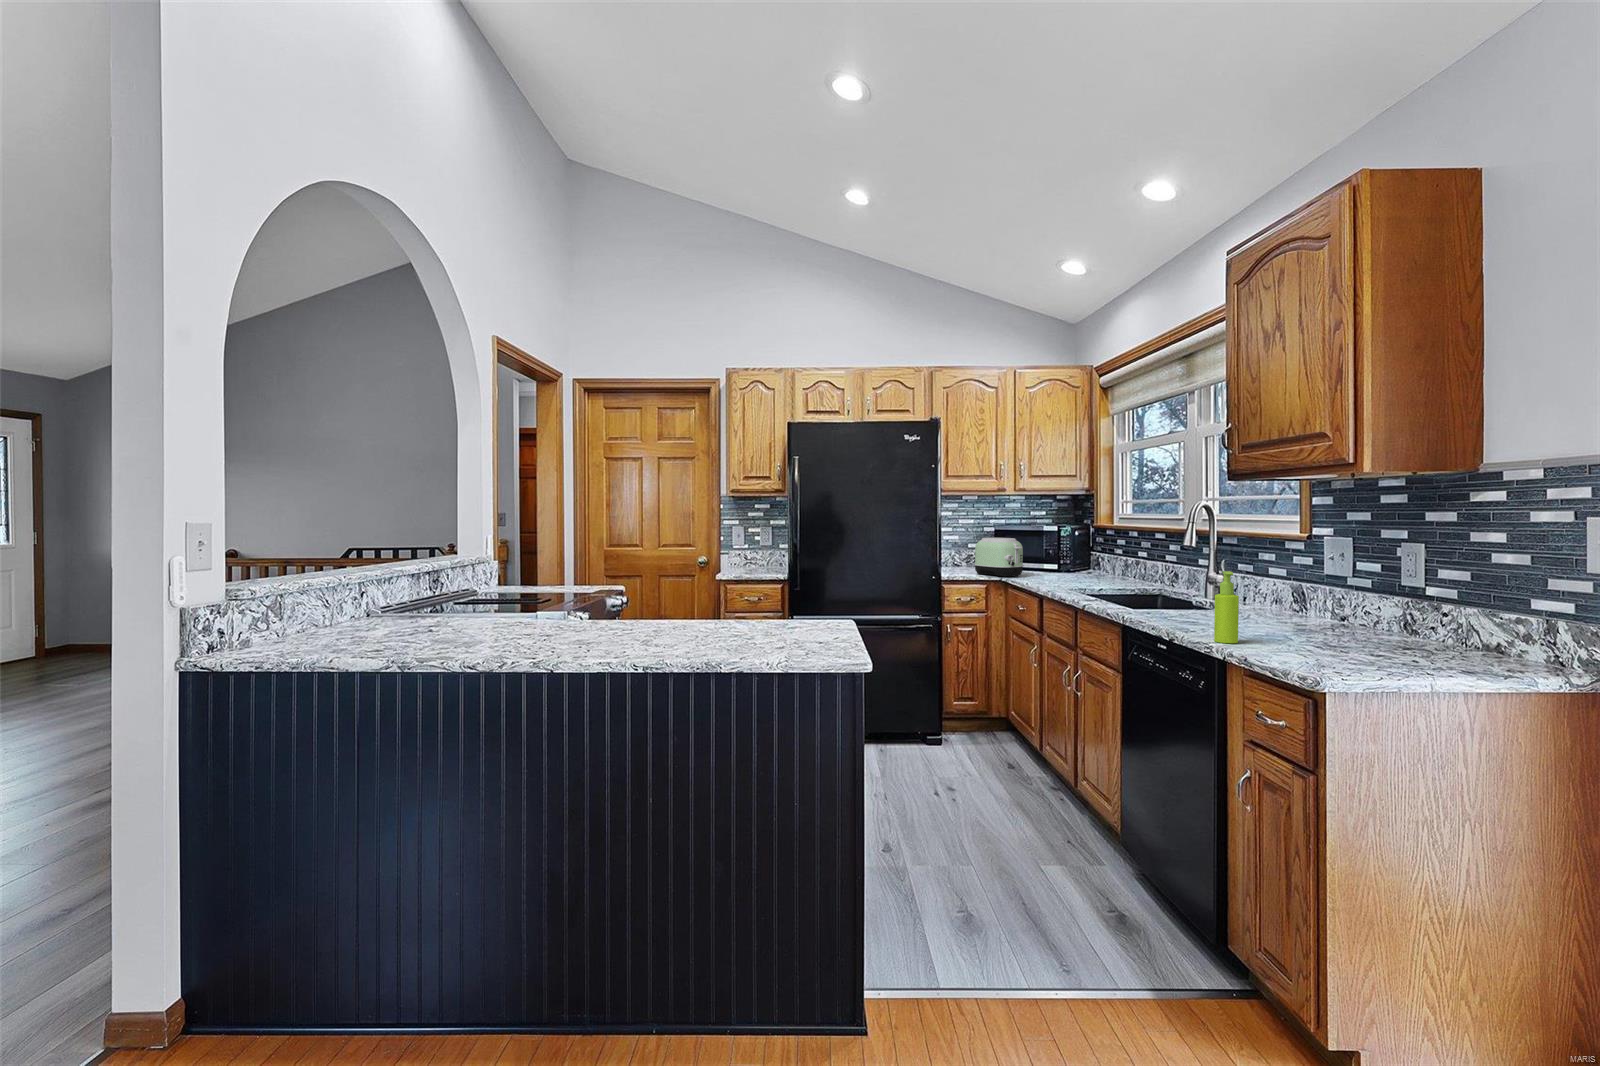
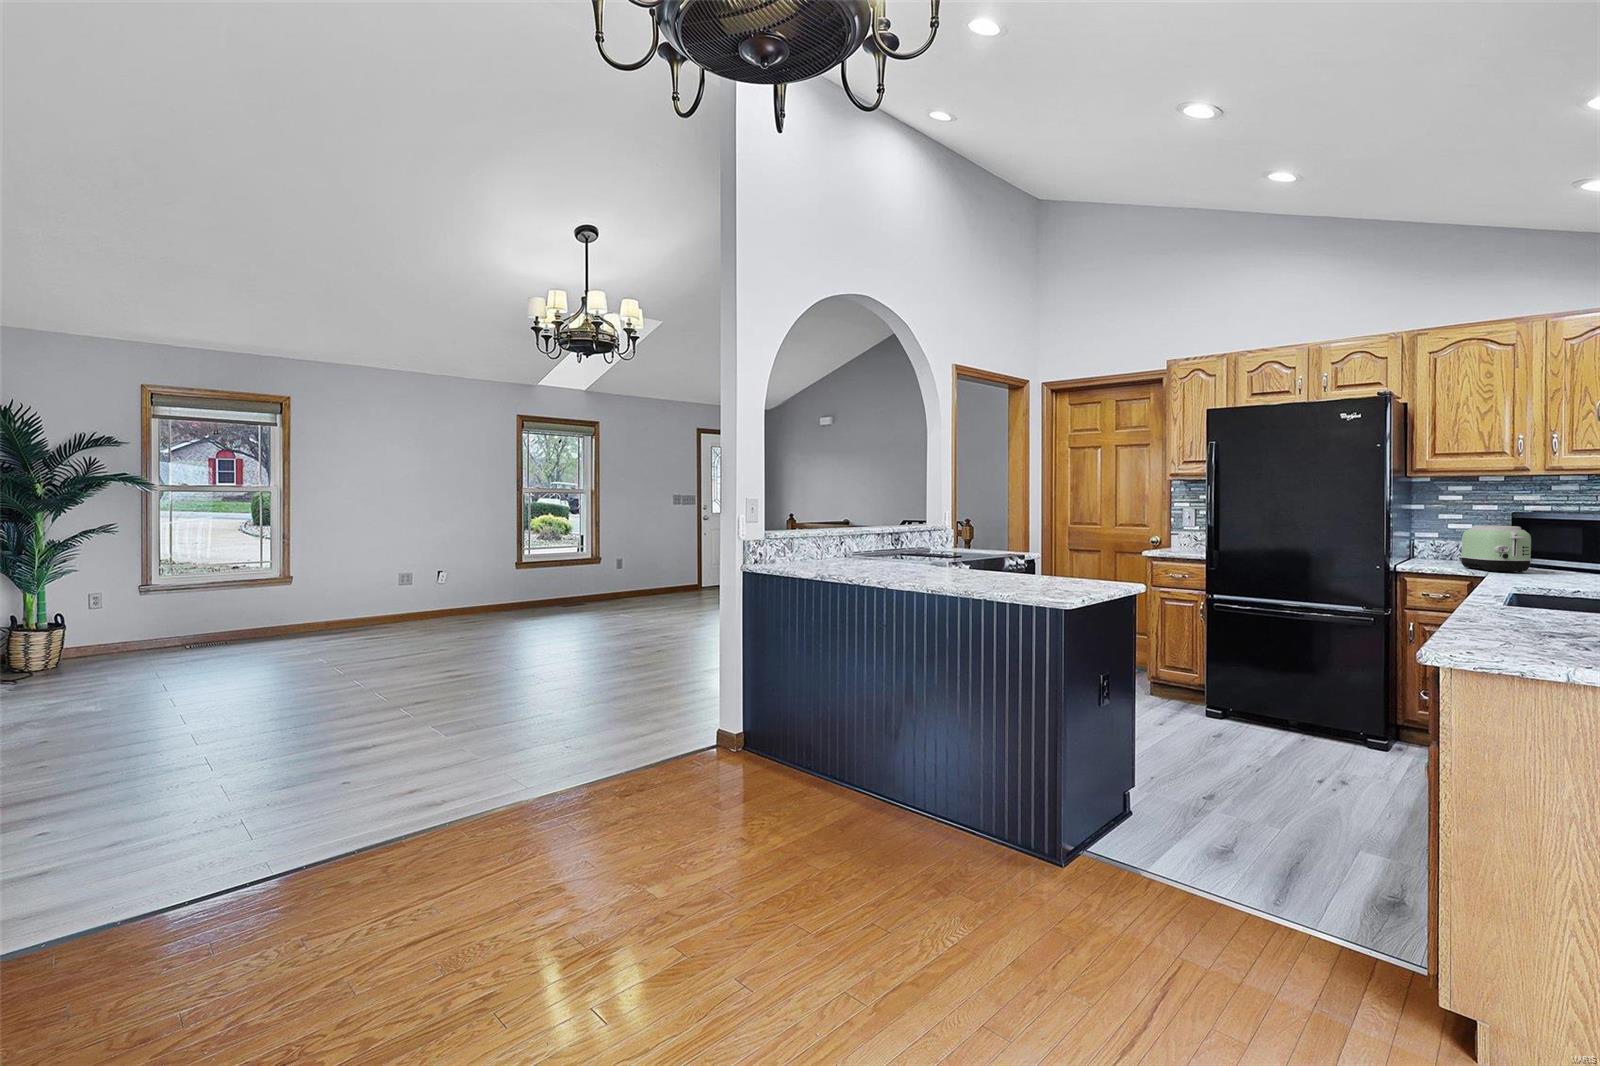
soap dispenser: present [1214,571,1239,643] -> none [1530,550,1563,629]

